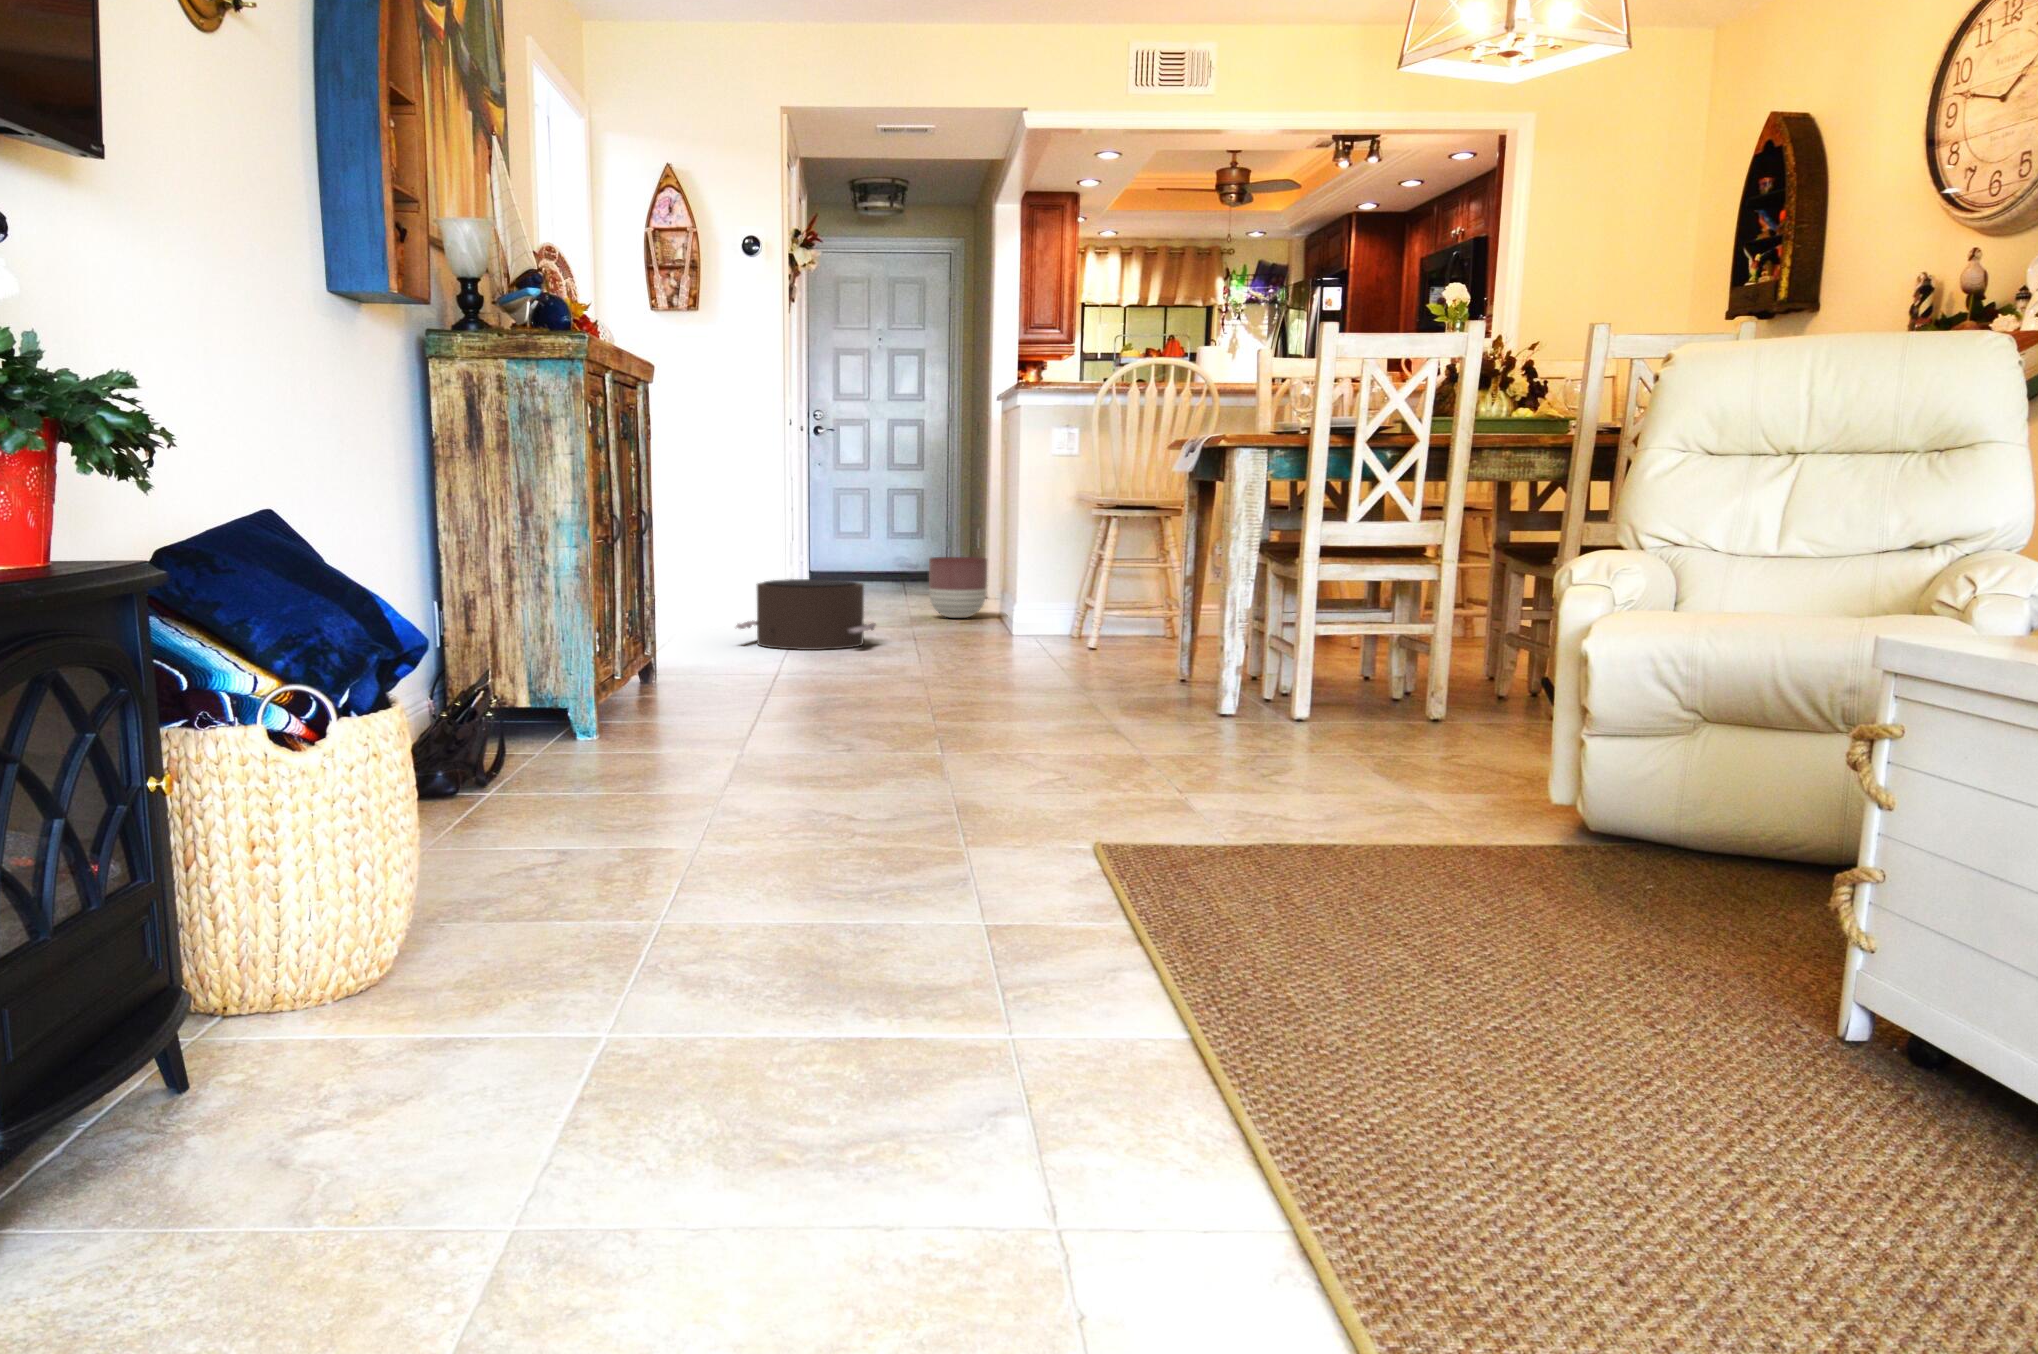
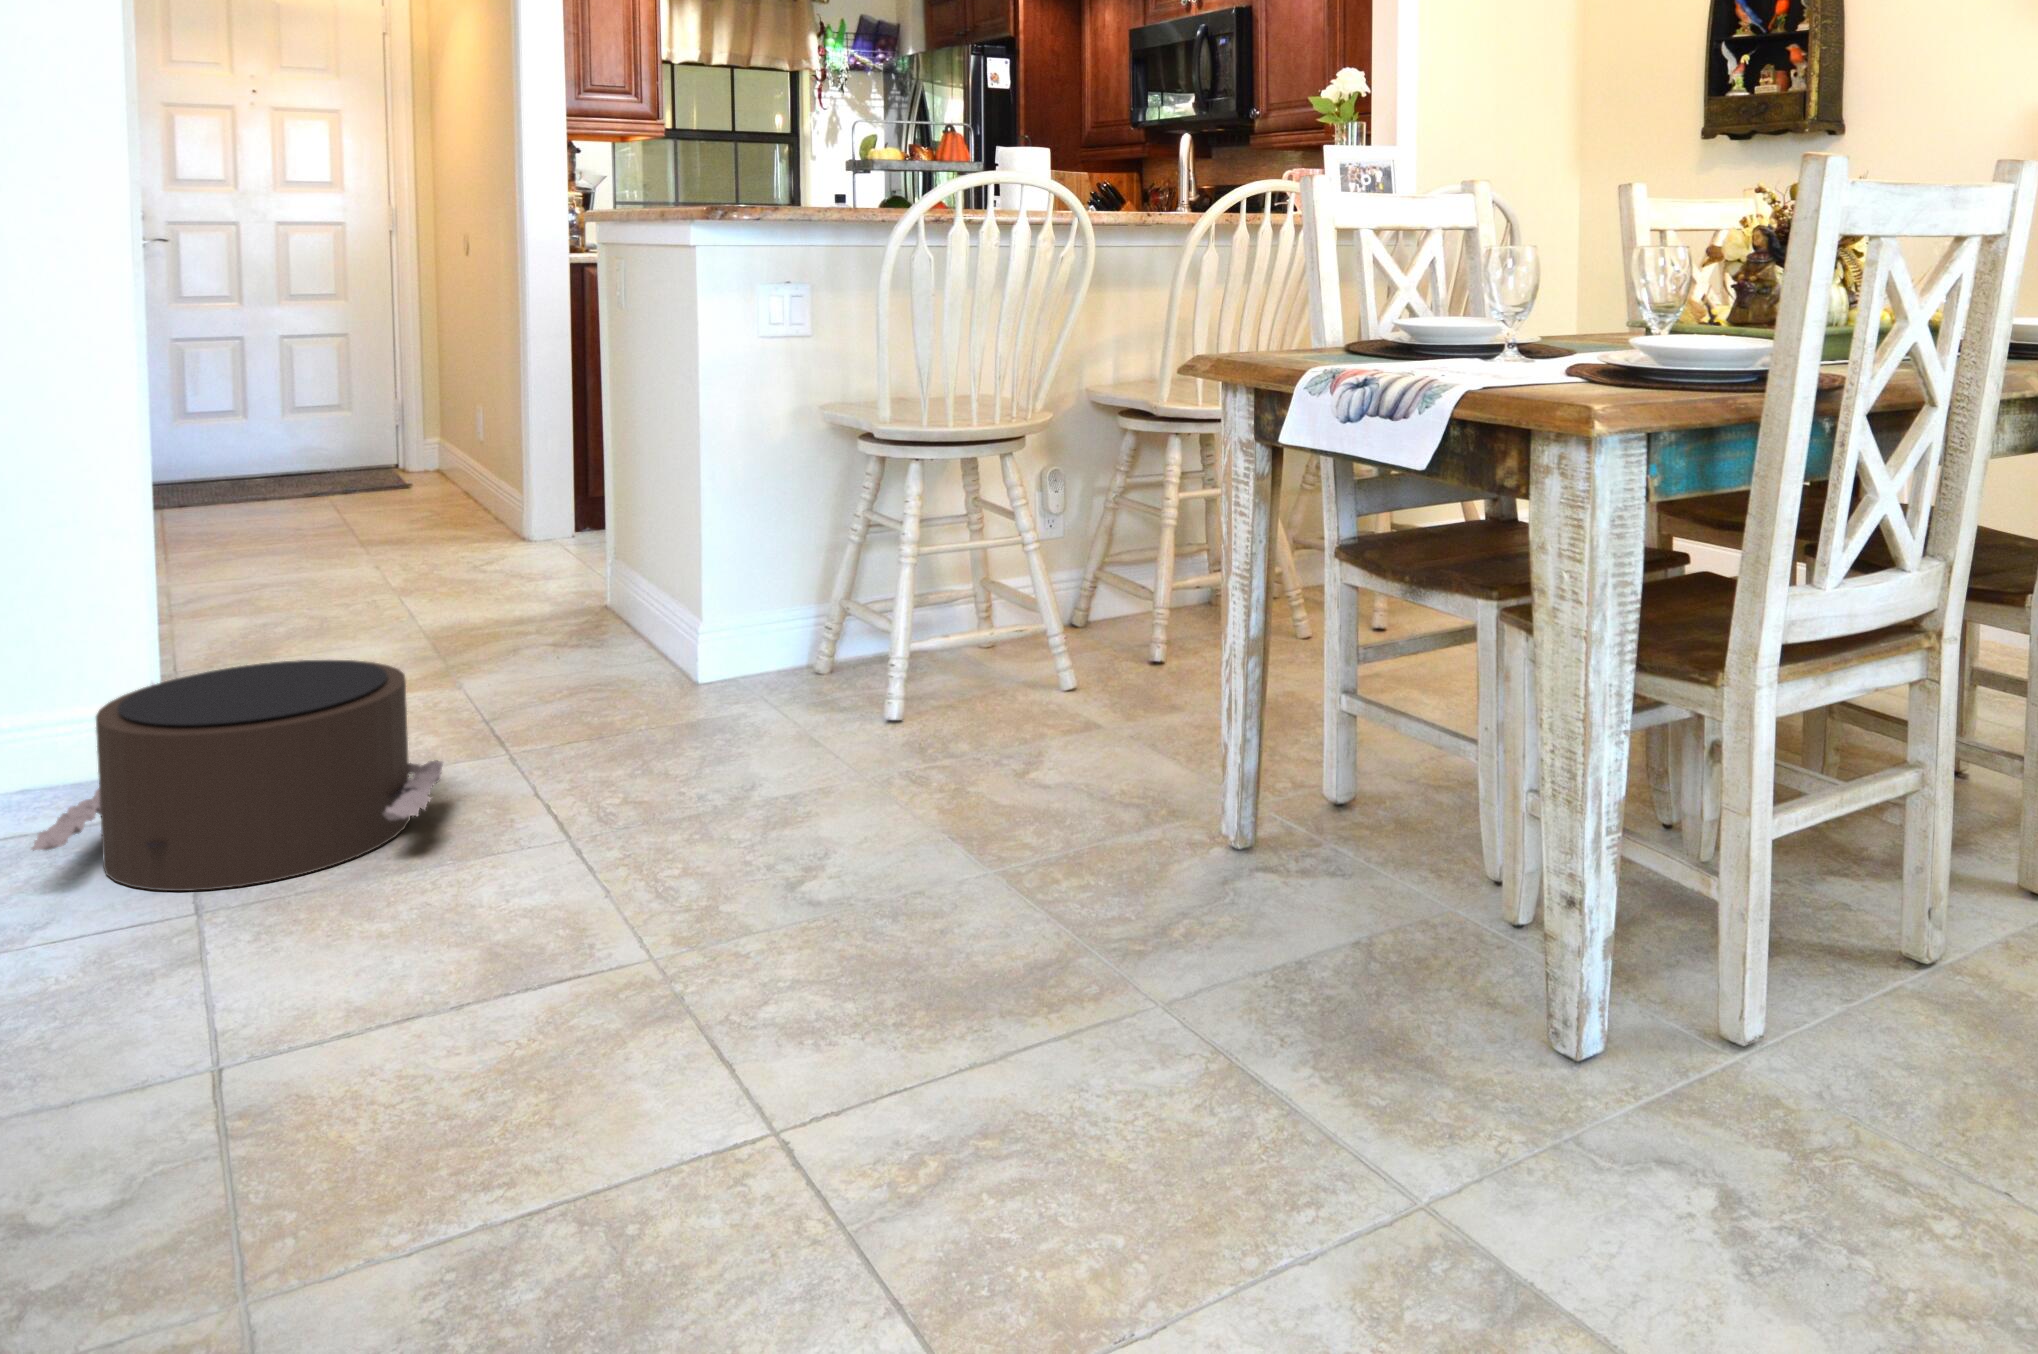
planter: present [929,557,987,618] -> none [487,514,610,639]

